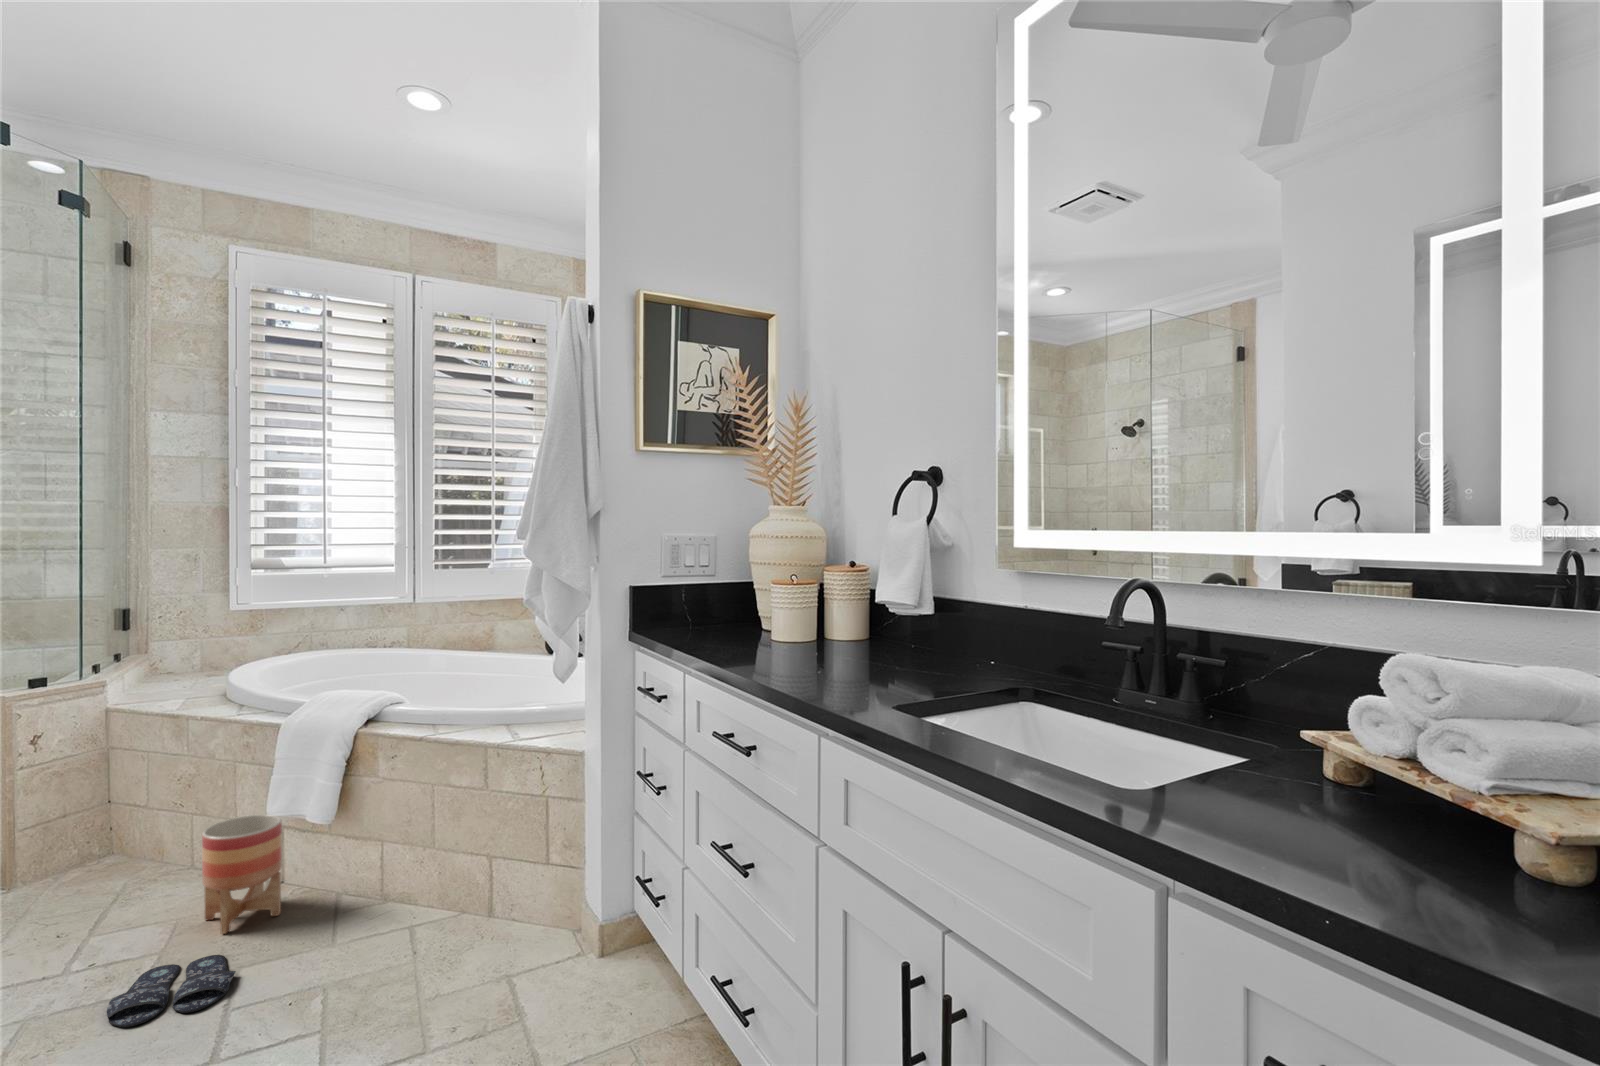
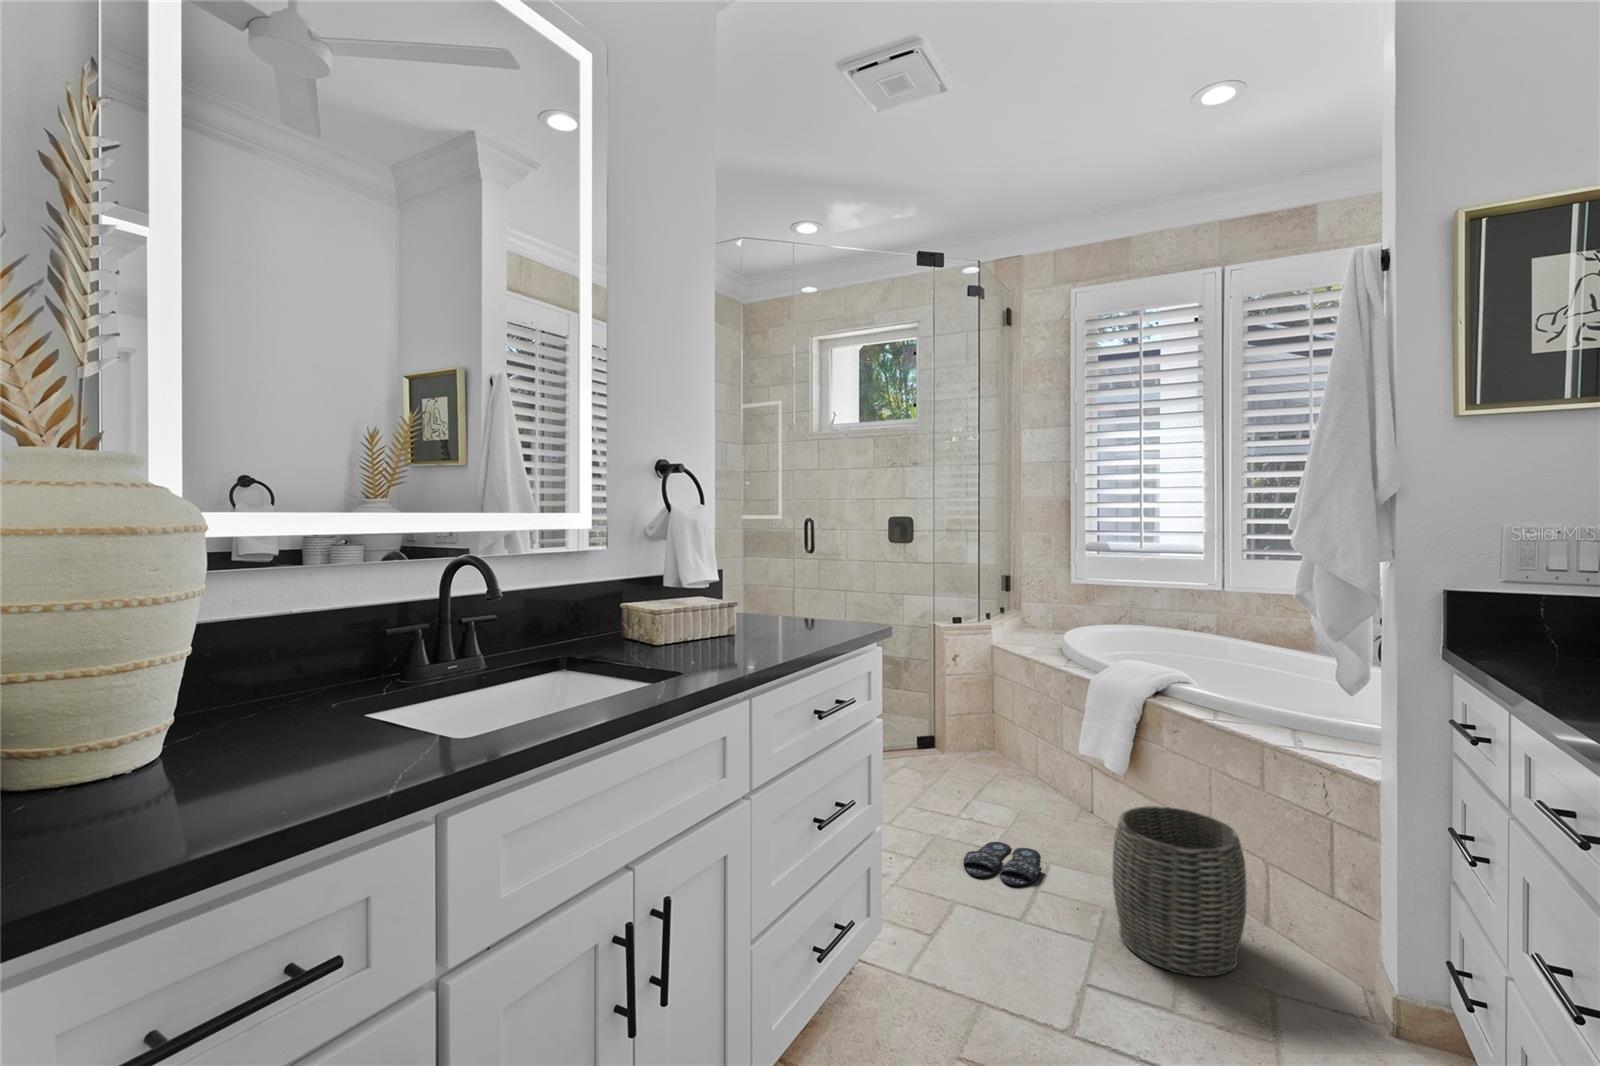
planter: present [202,814,282,934] -> none [1030,748,1086,838]
woven basket: none [343,832,482,1011] -> present [1113,806,1247,976]

